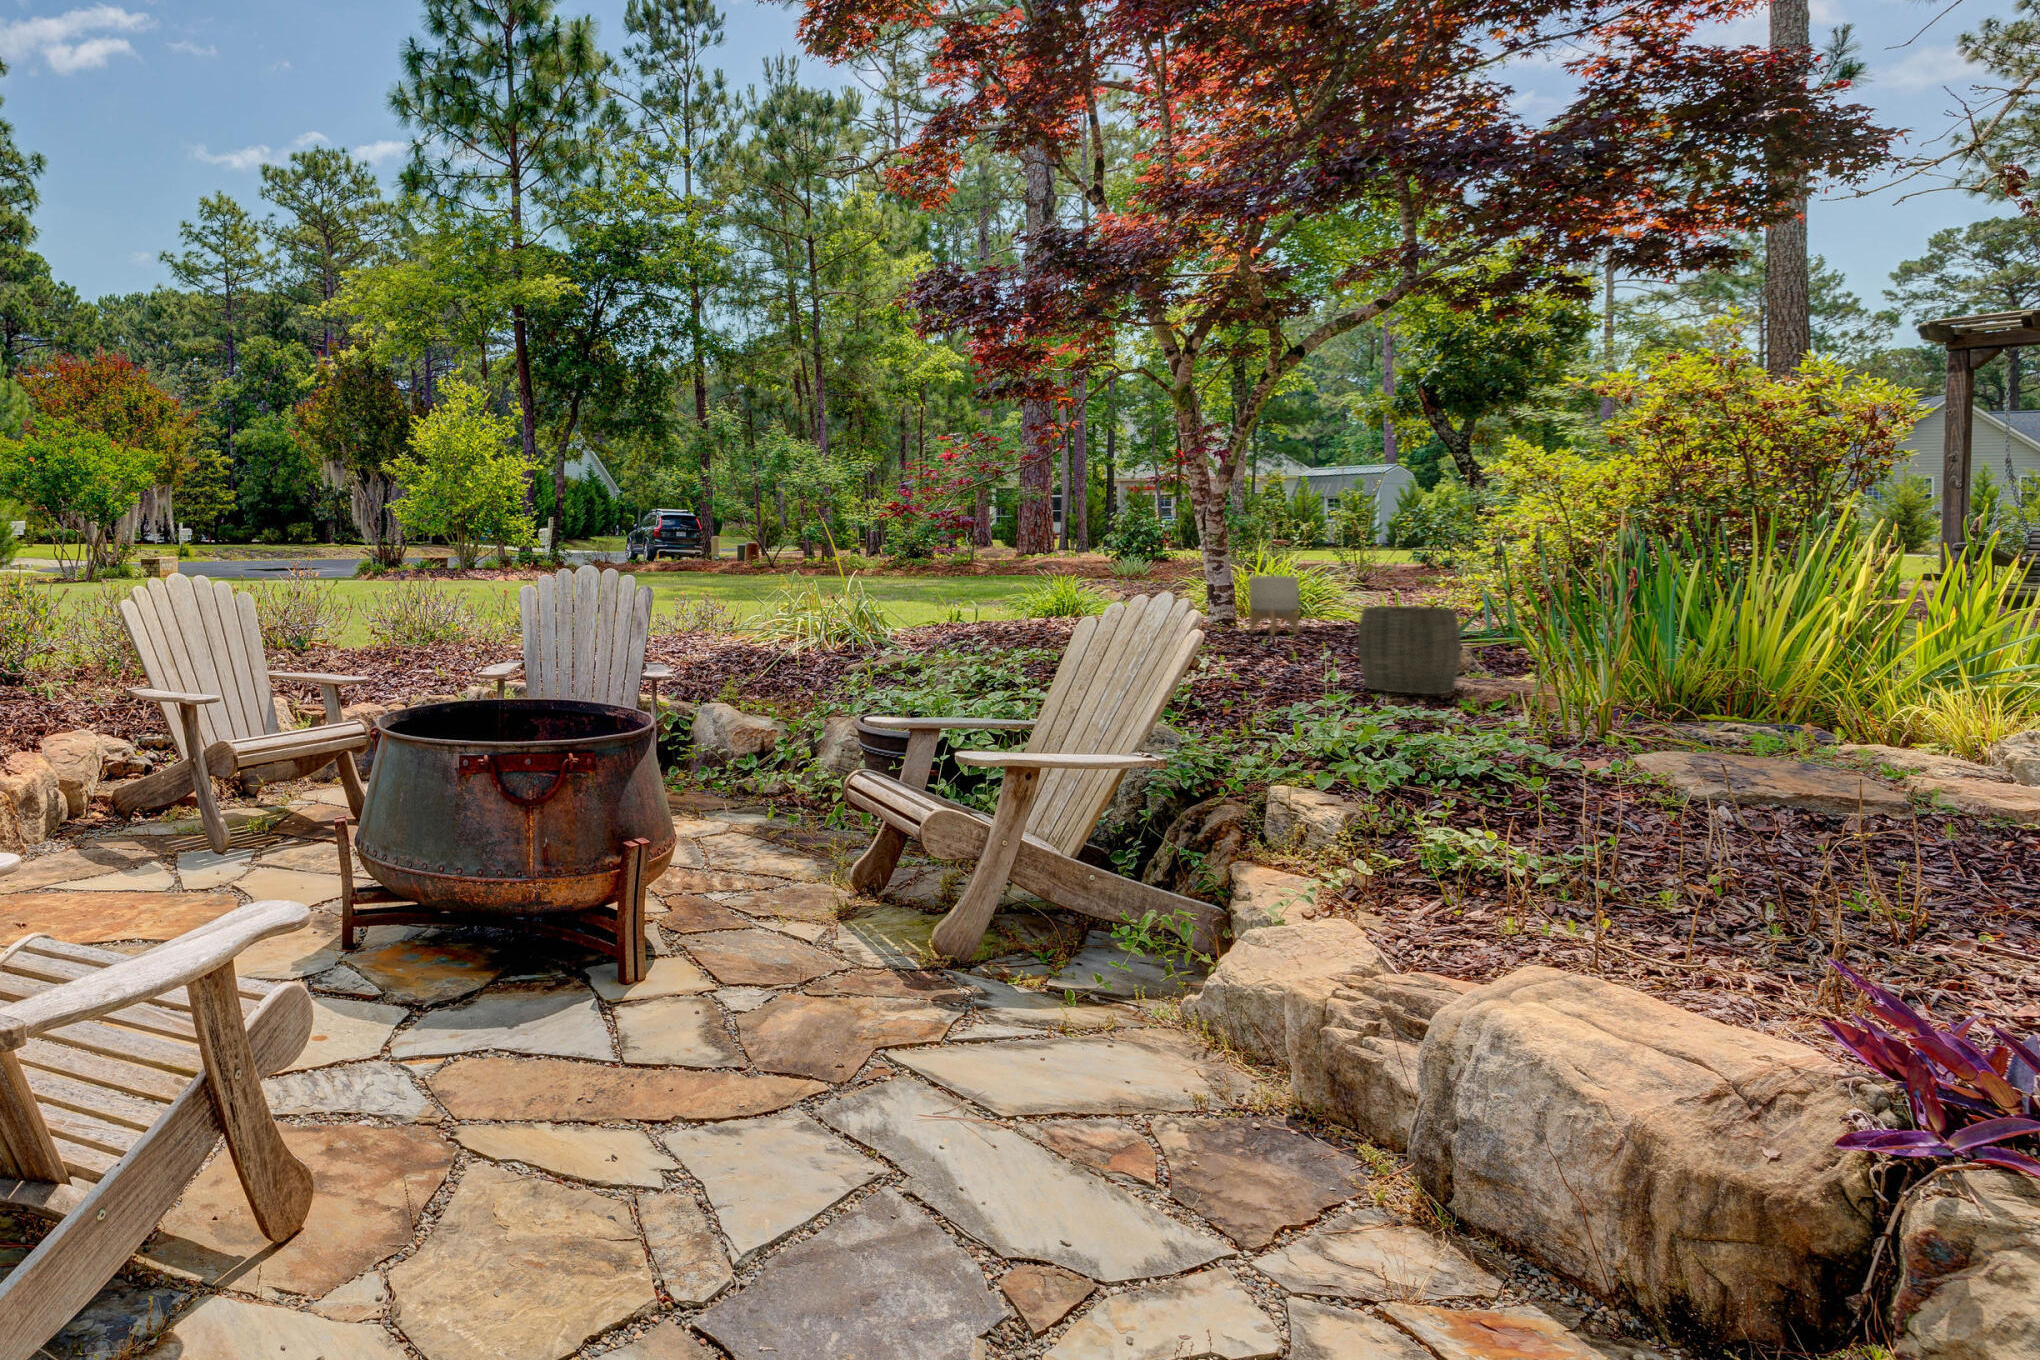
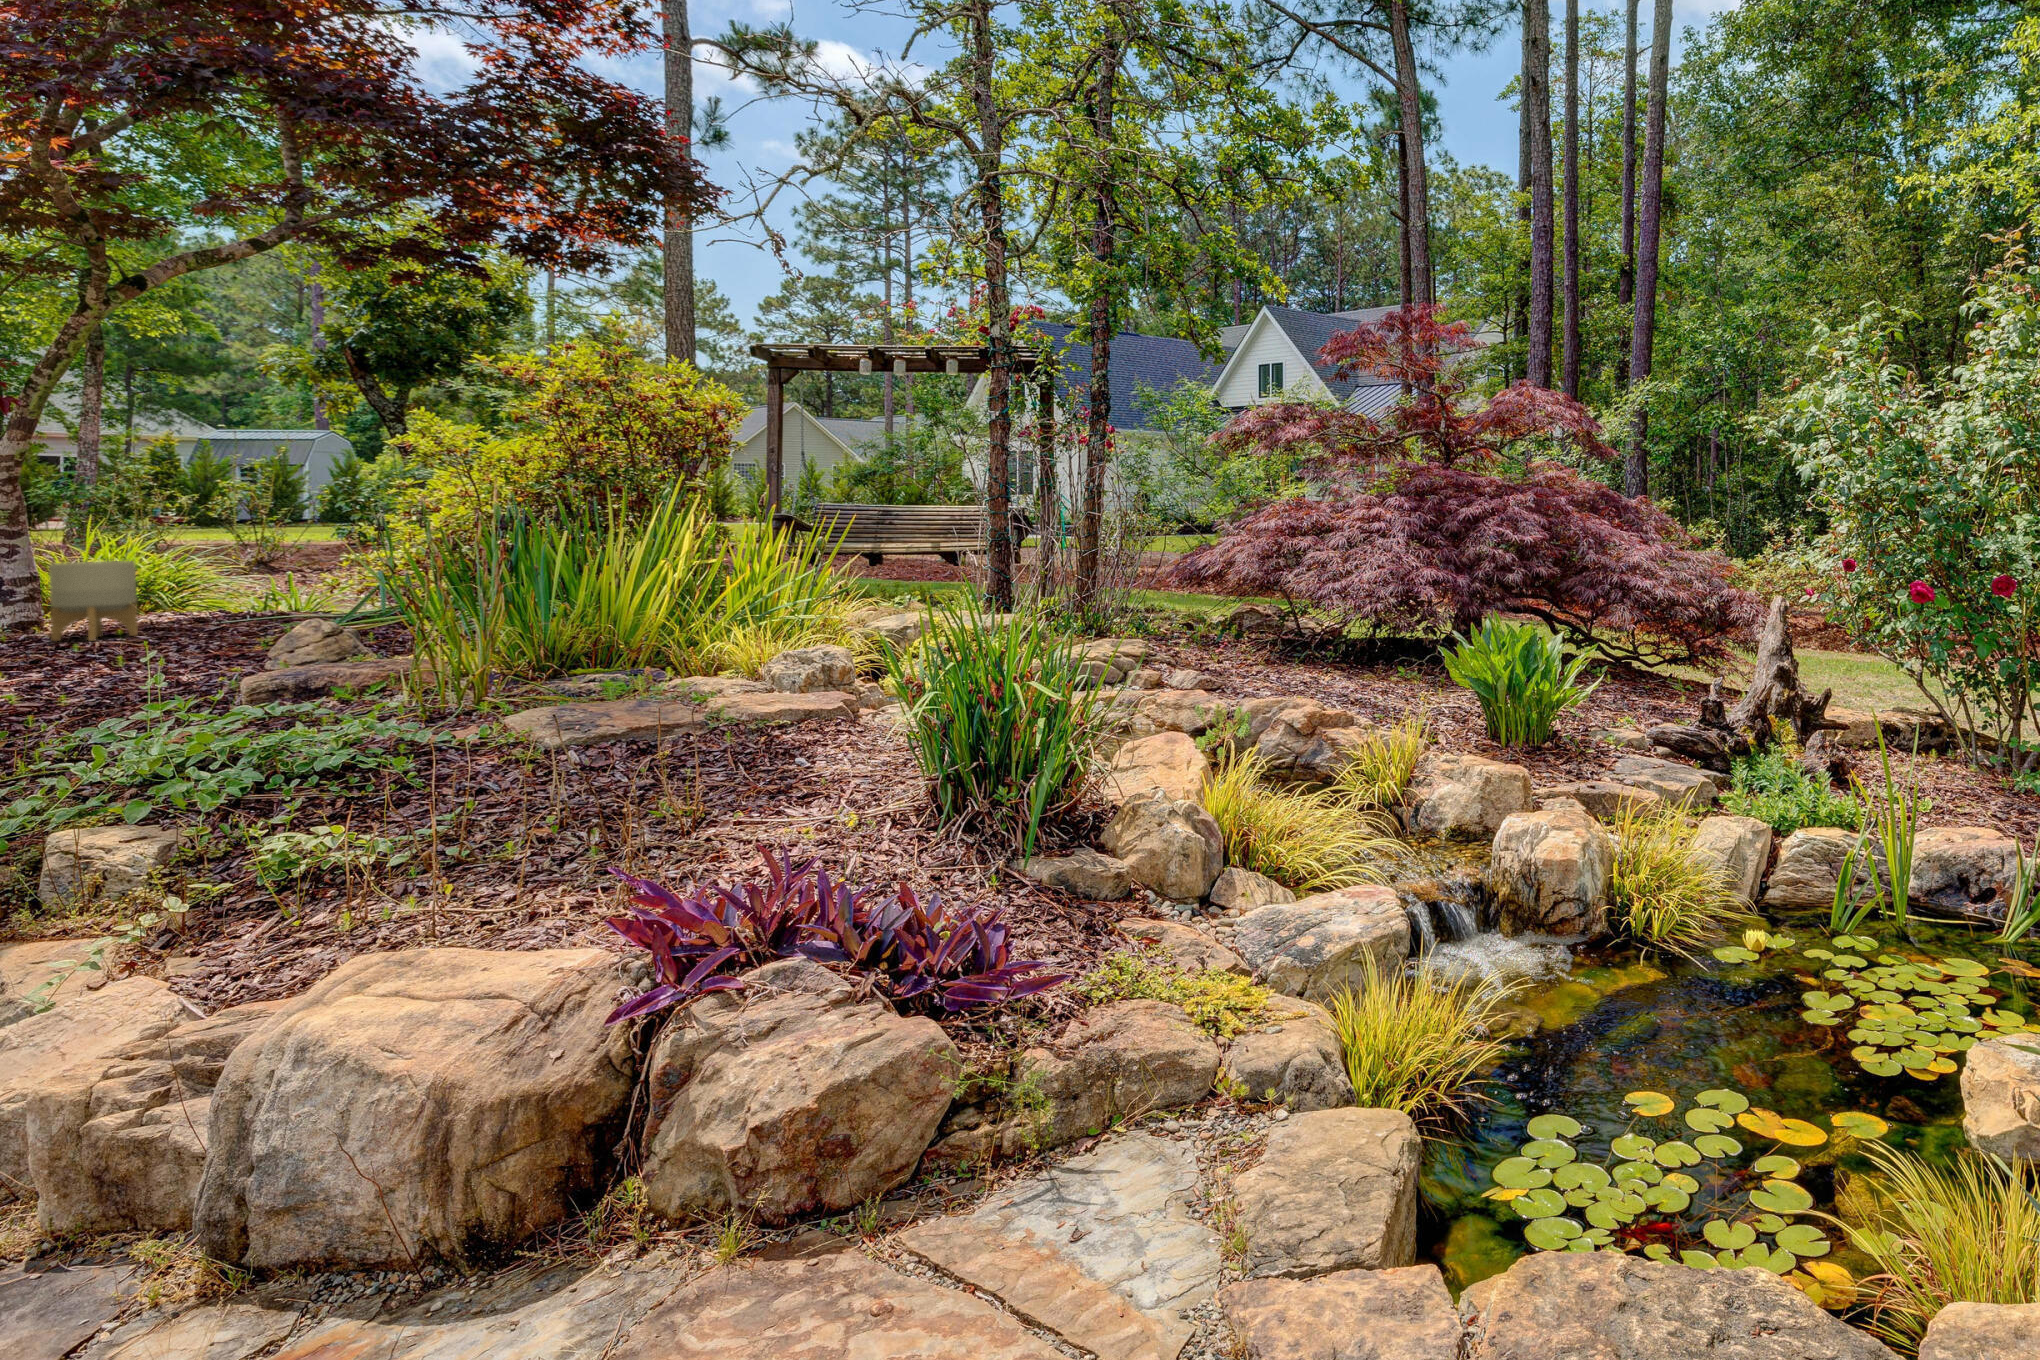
woven basket: present [1358,606,1461,694] -> none [206,590,343,694]

